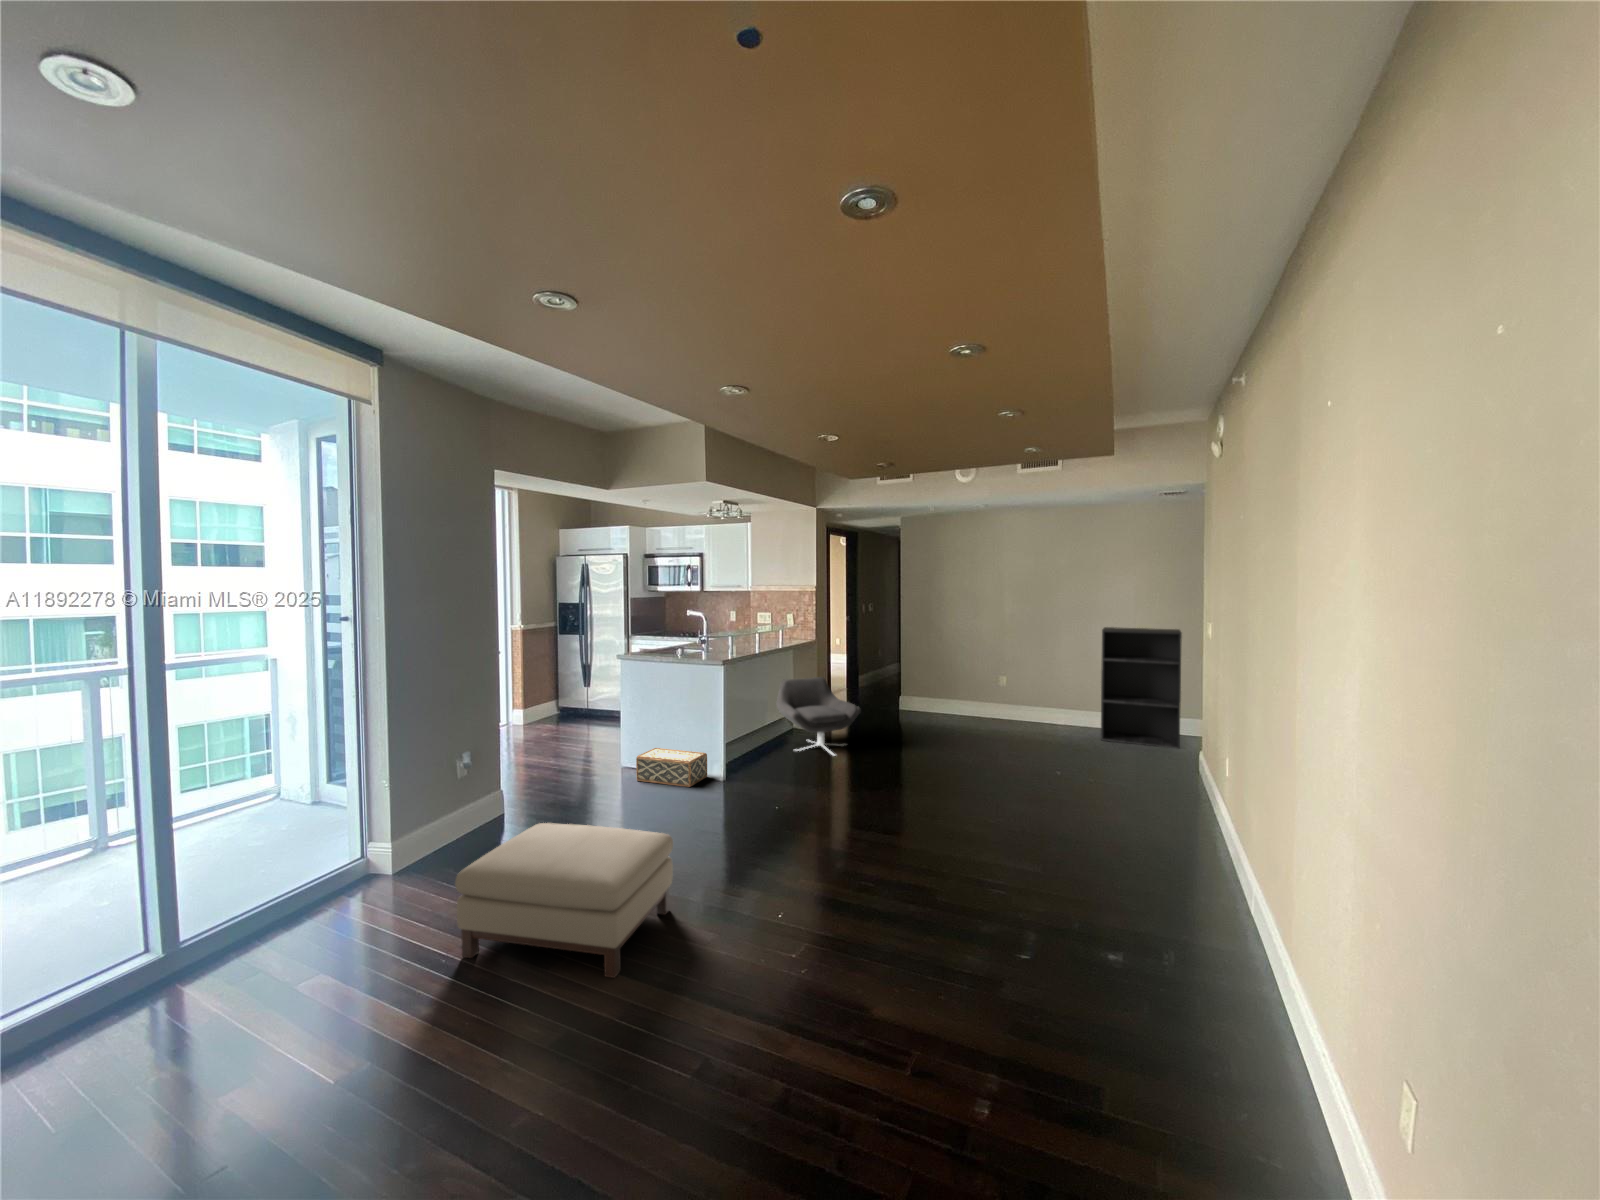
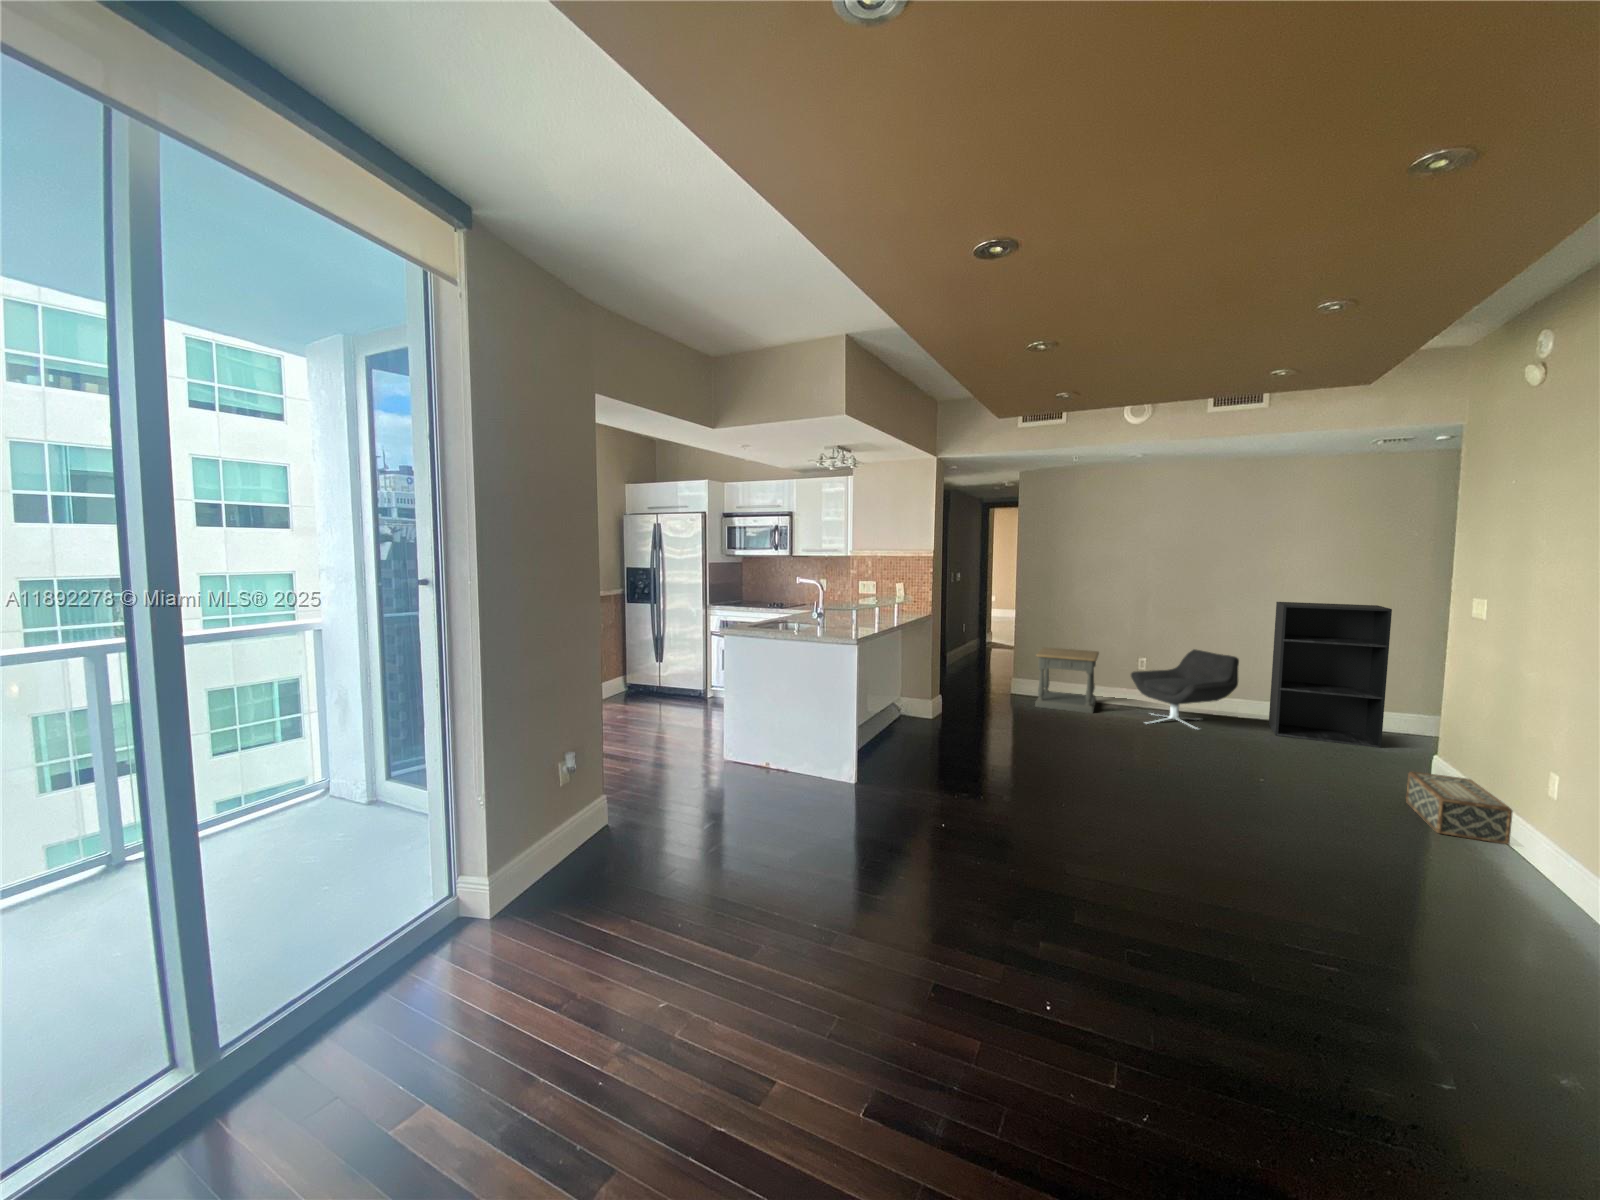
side table: none [914,669,971,726] -> present [1035,647,1099,713]
lounge chair: present [776,677,861,756] -> present [1131,649,1239,729]
woven basket: present [636,748,707,787] -> present [1406,772,1513,844]
ottoman: present [455,823,673,978] -> none [613,865,893,1127]

